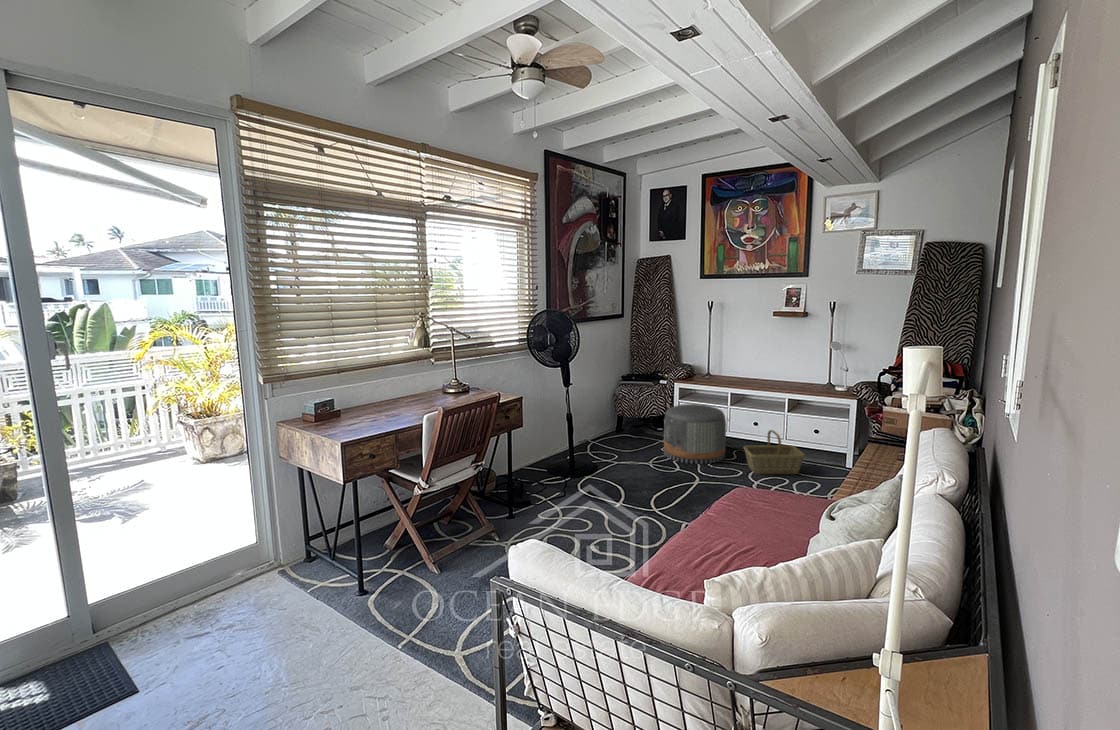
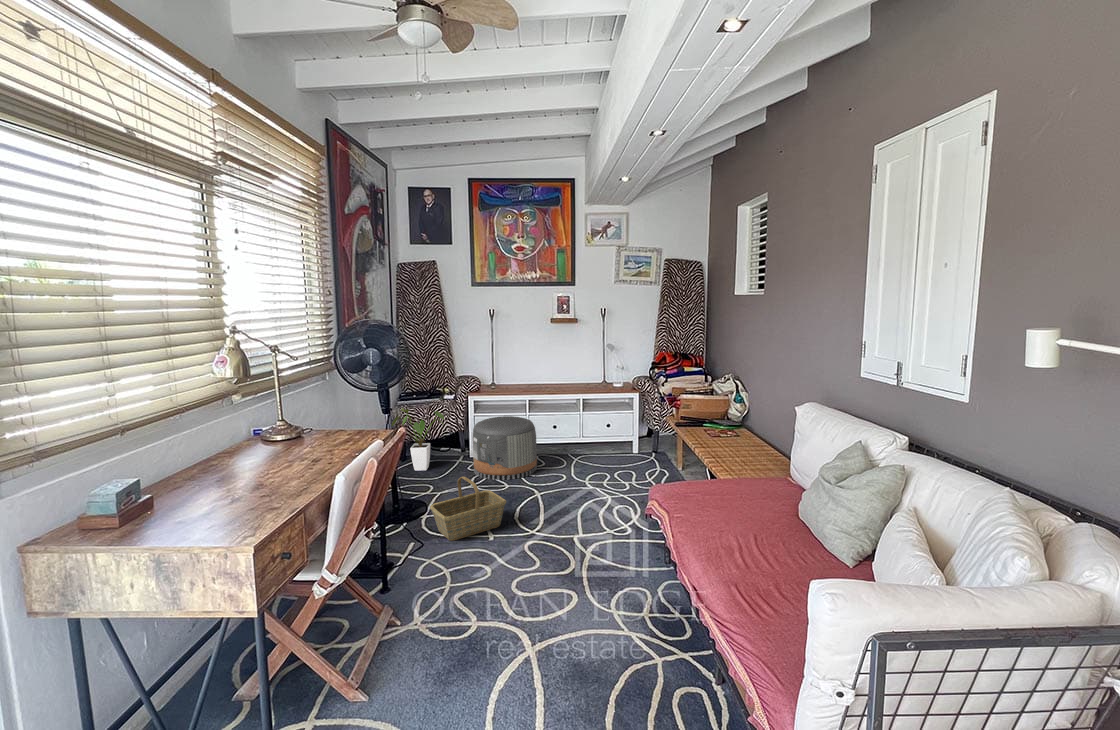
house plant: none [605,385,650,441] -> present [392,408,444,471]
basket: present [744,430,805,474] -> present [430,477,506,541]

